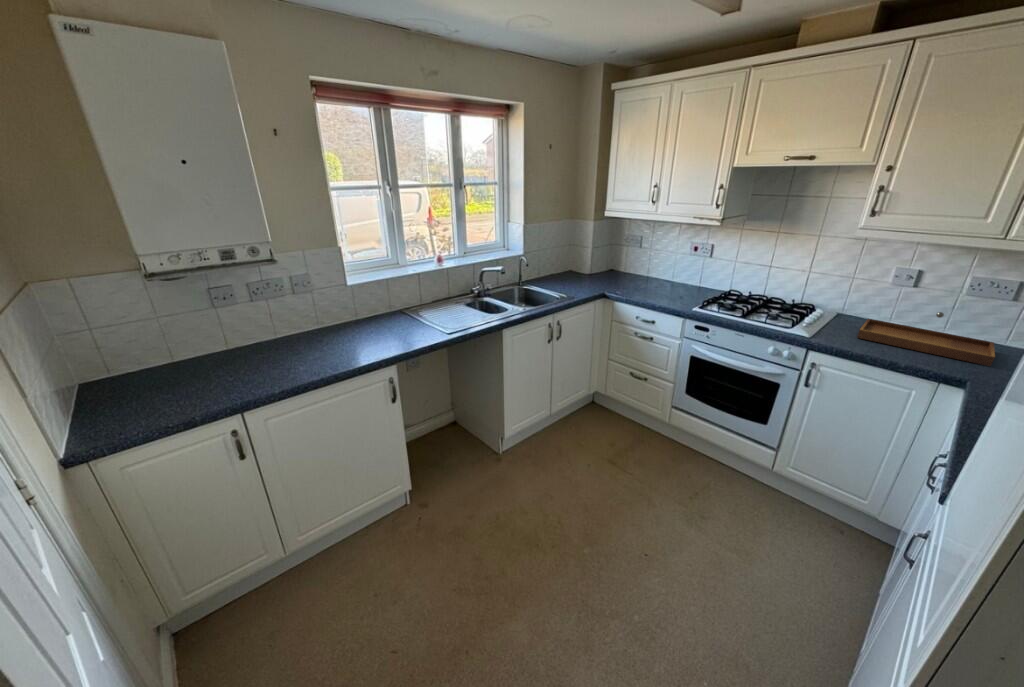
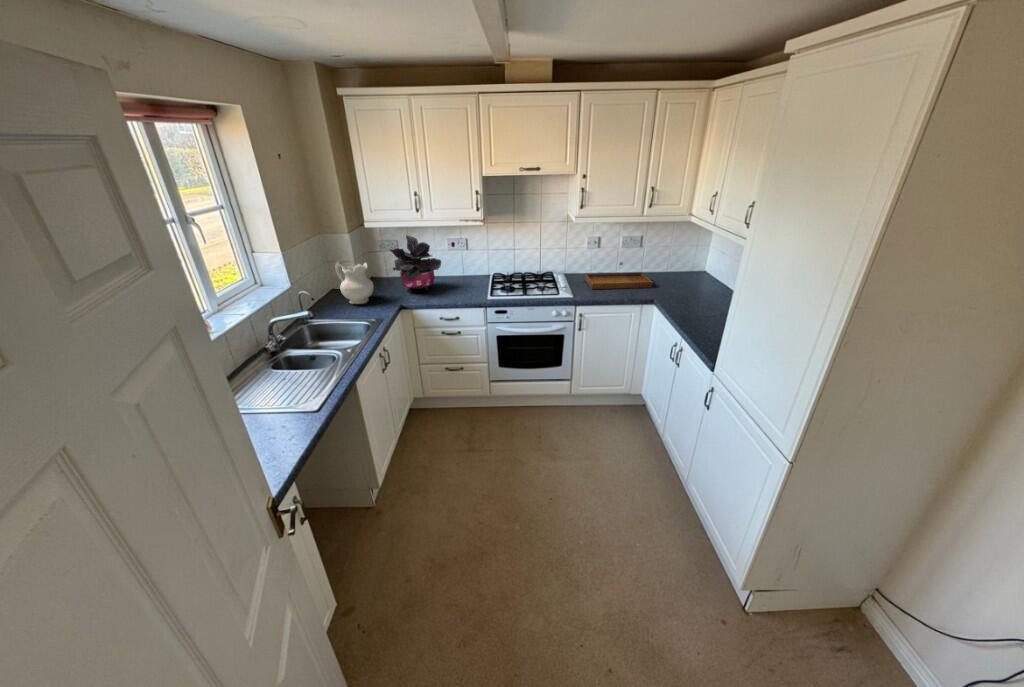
potted plant: none [613,228,667,288] -> present [389,235,441,292]
ceramic pitcher: none [563,242,592,284] -> present [336,262,373,304]

